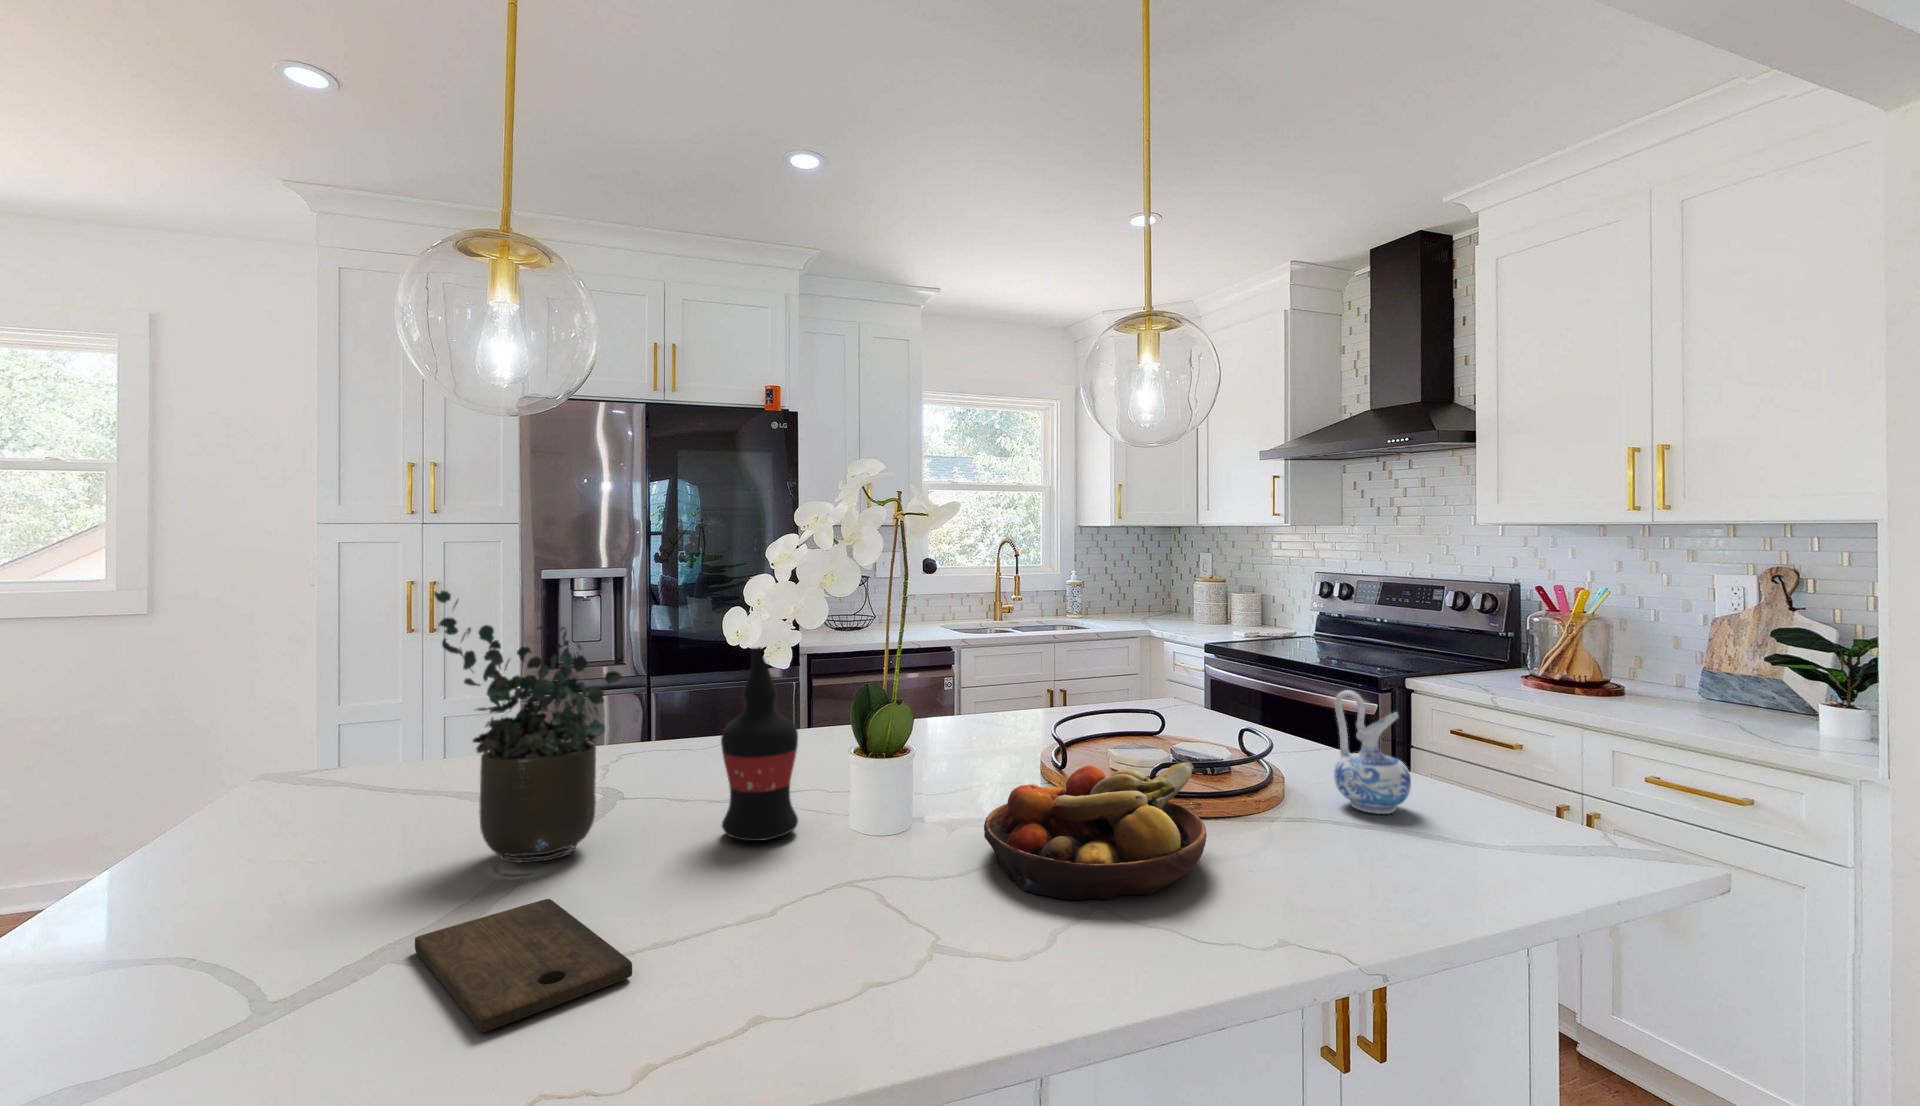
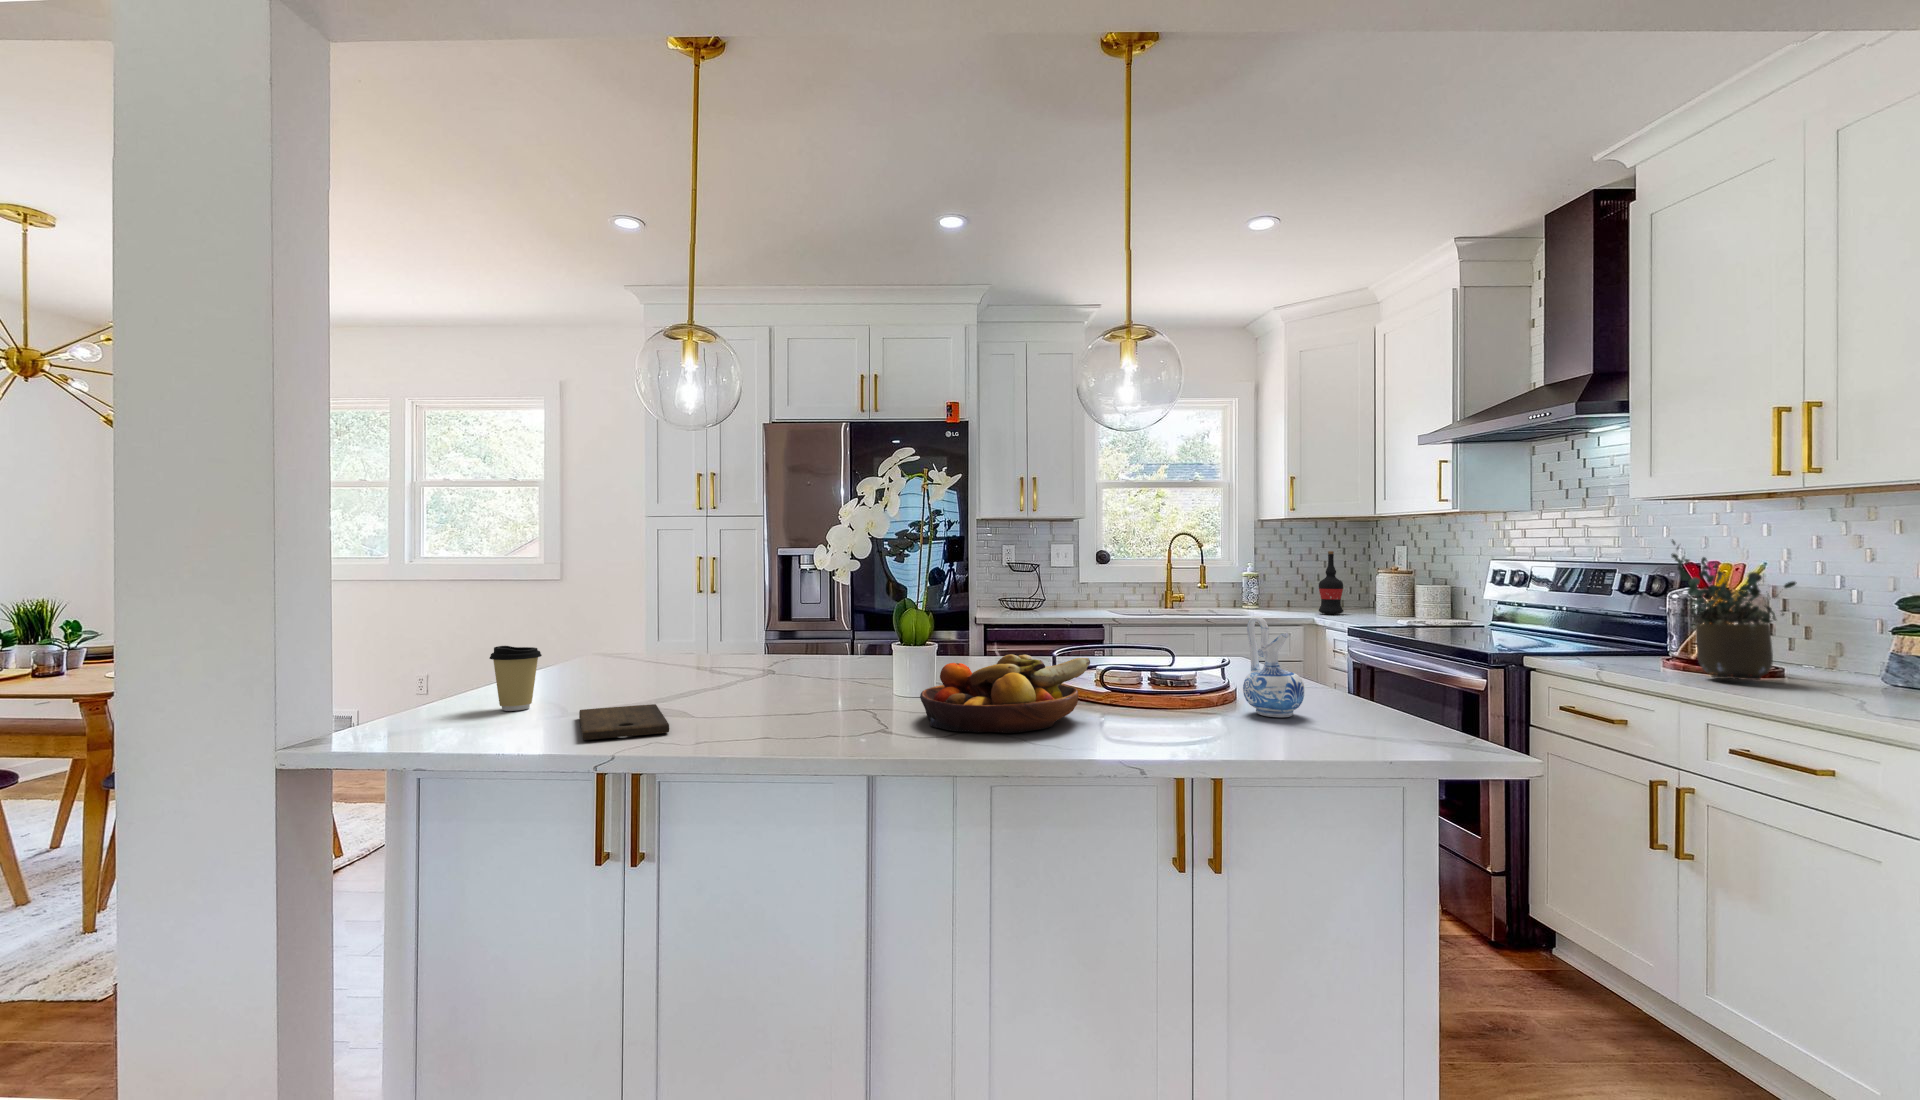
potted plant: present [434,591,622,863] -> present [1671,539,1796,680]
wine bottle: present [721,647,798,841] -> present [1319,551,1343,614]
coffee cup: none [197,818,308,949] -> present [490,646,542,711]

